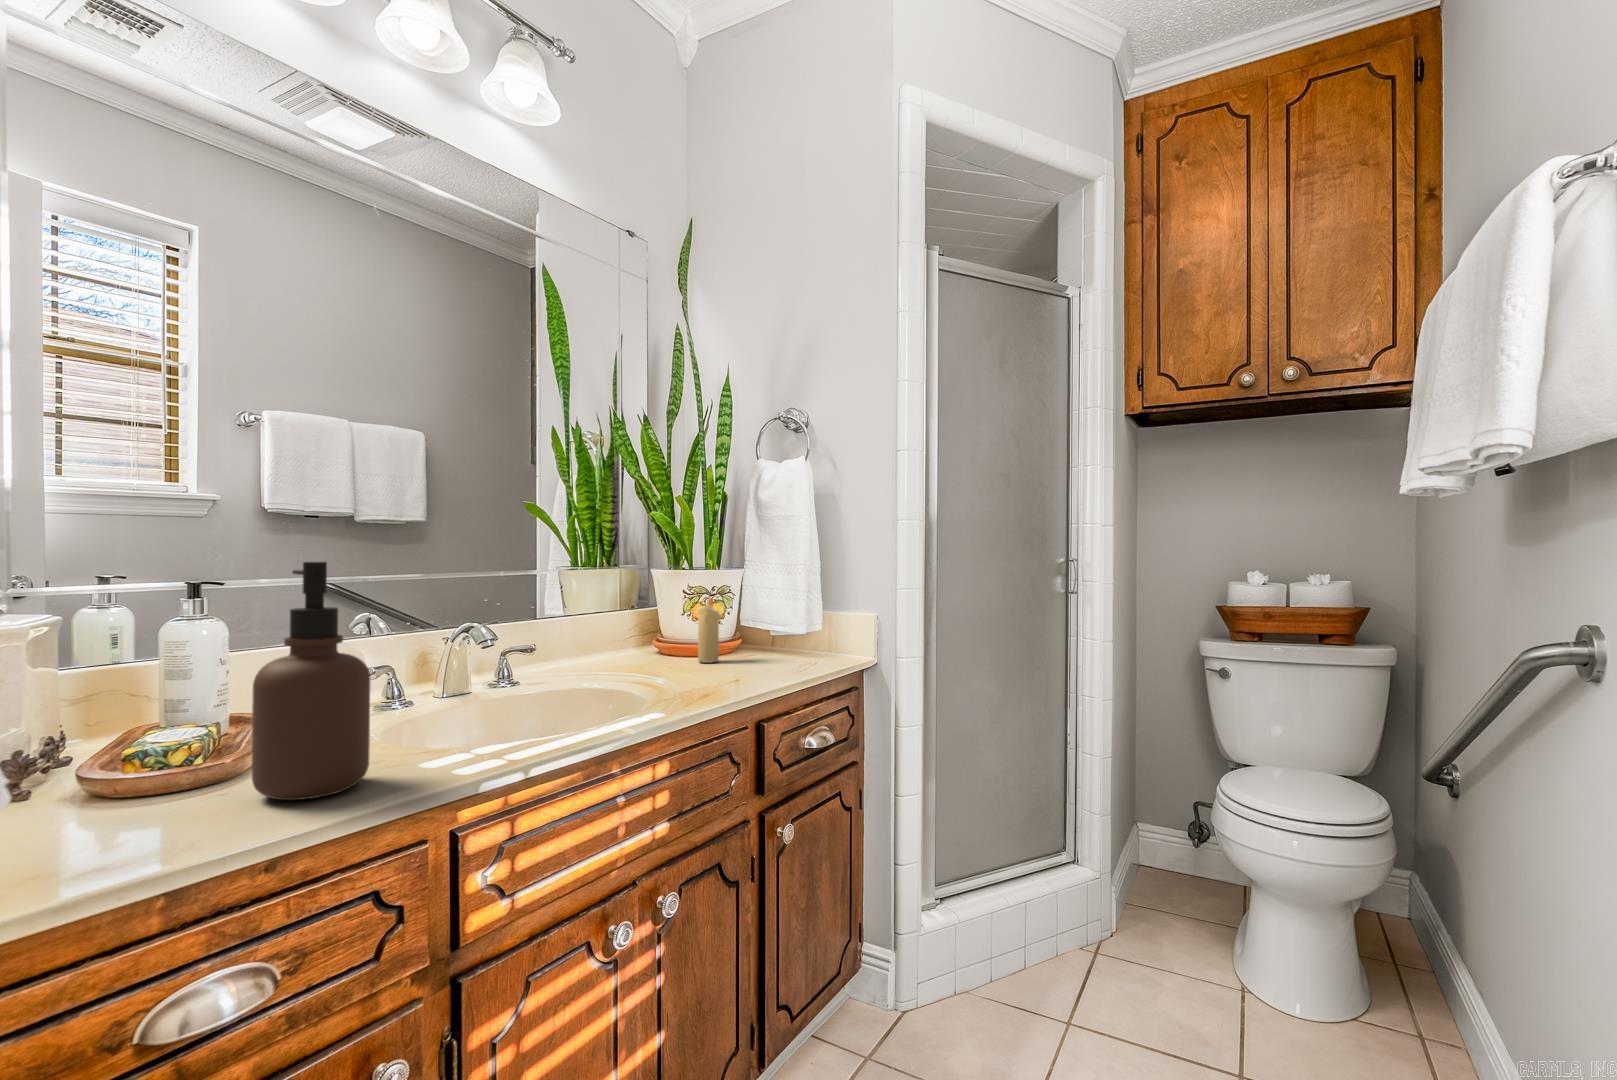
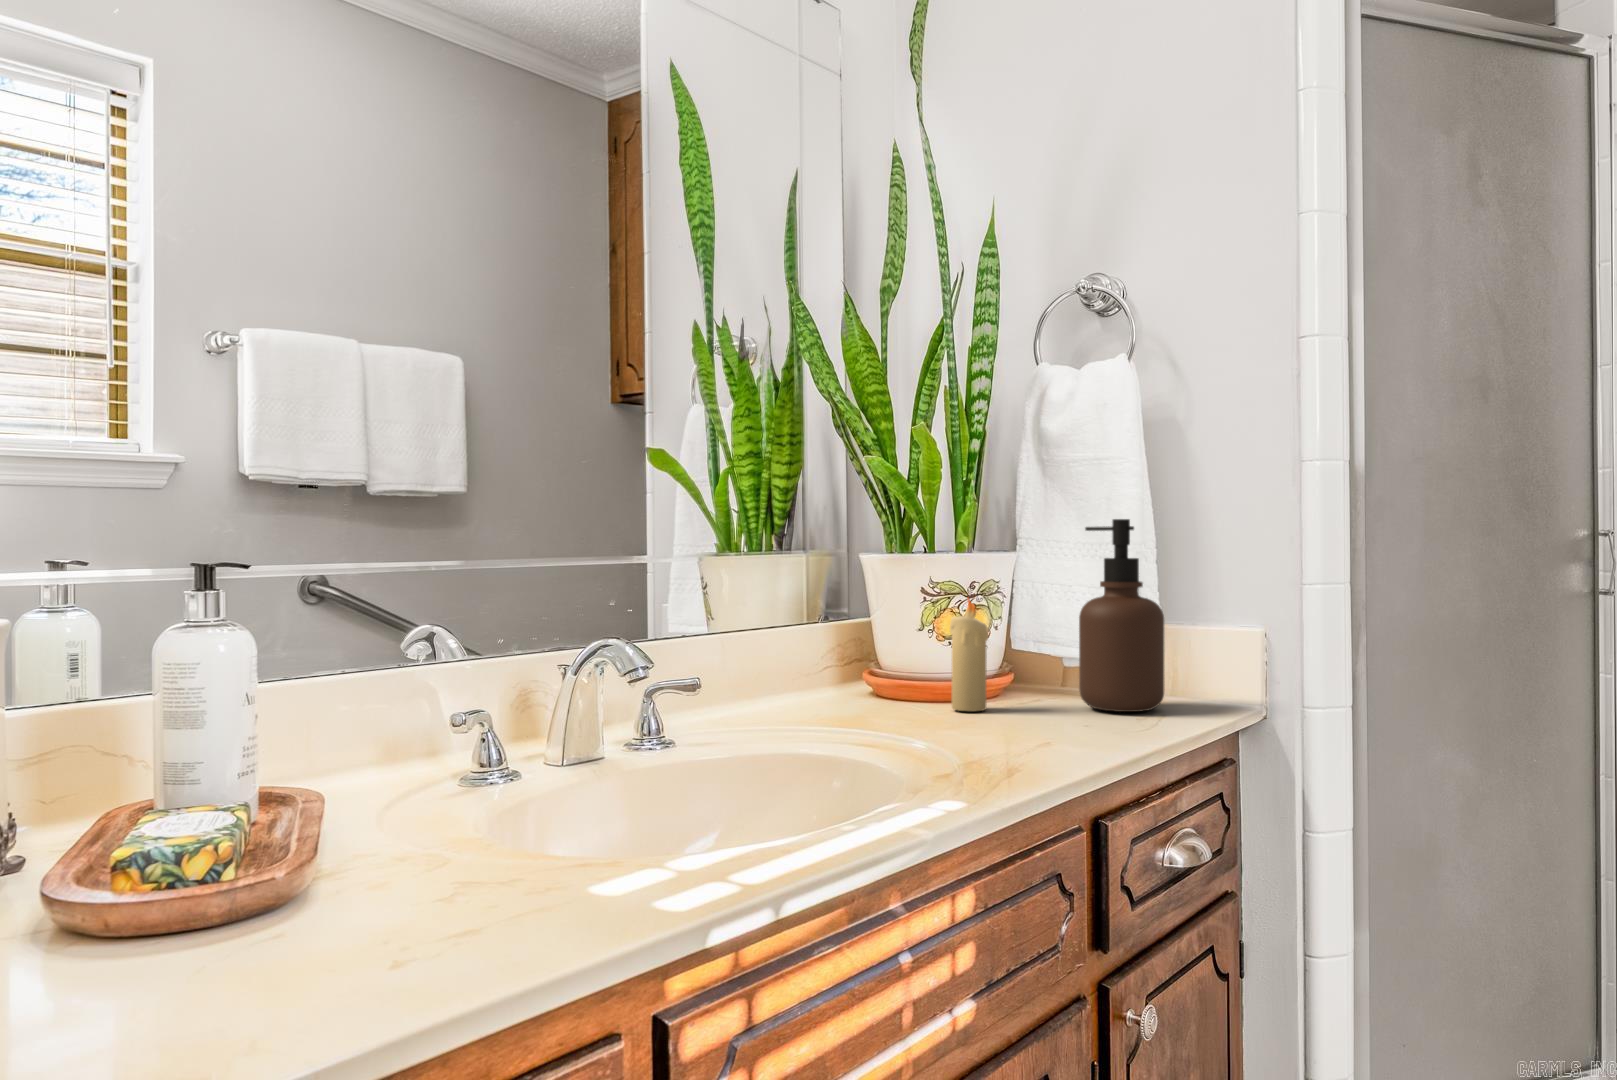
soap dispenser: present [252,562,370,800] -> present [1079,519,1164,712]

